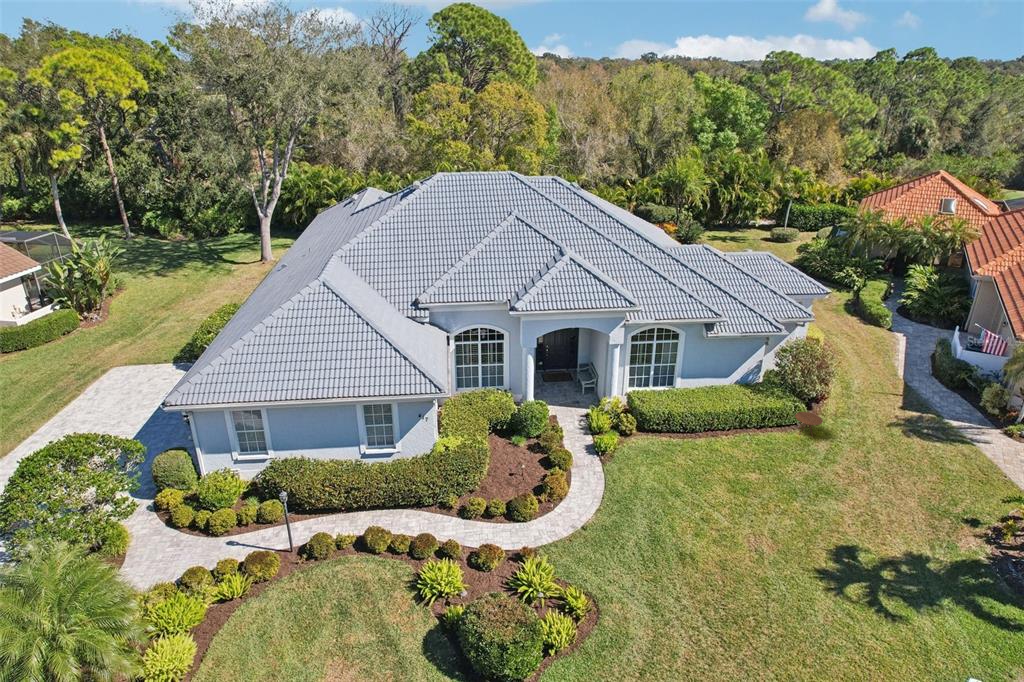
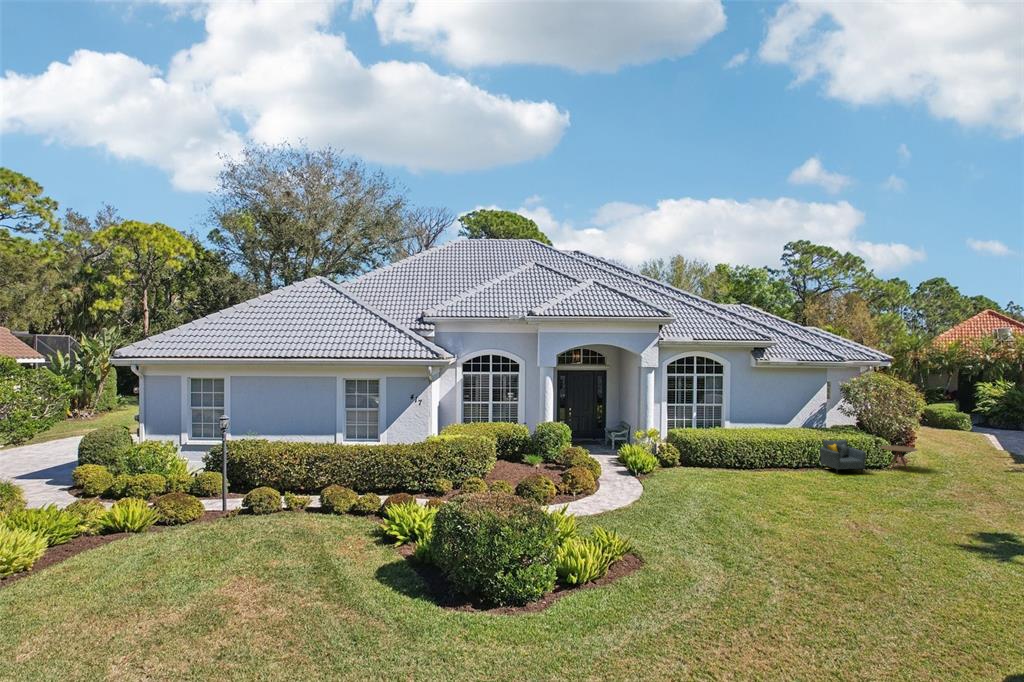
armchair: none [746,411,781,443] -> present [820,440,866,473]

